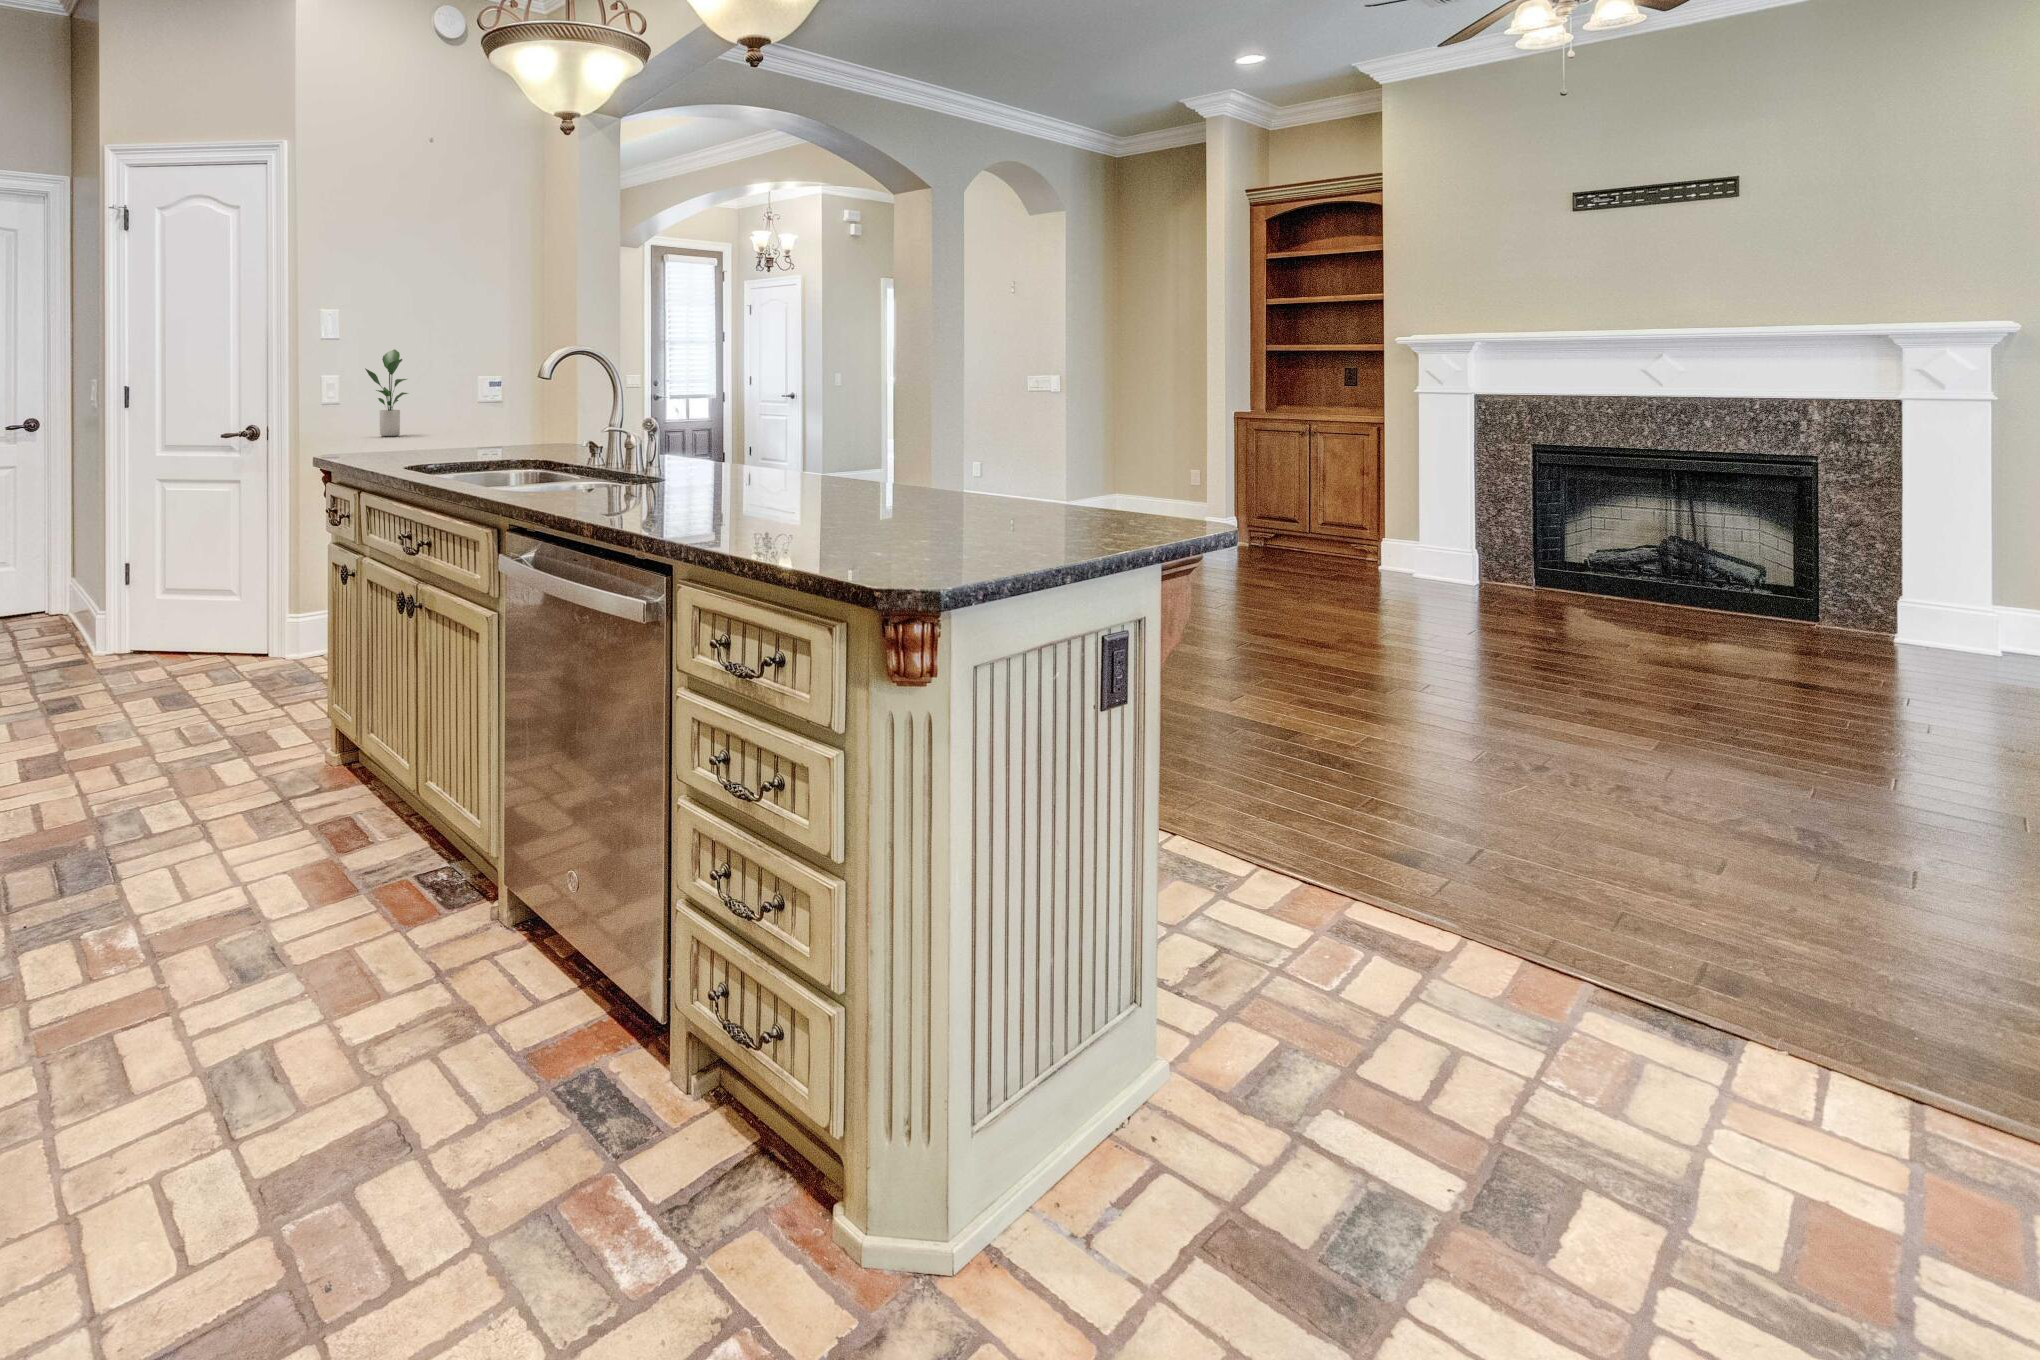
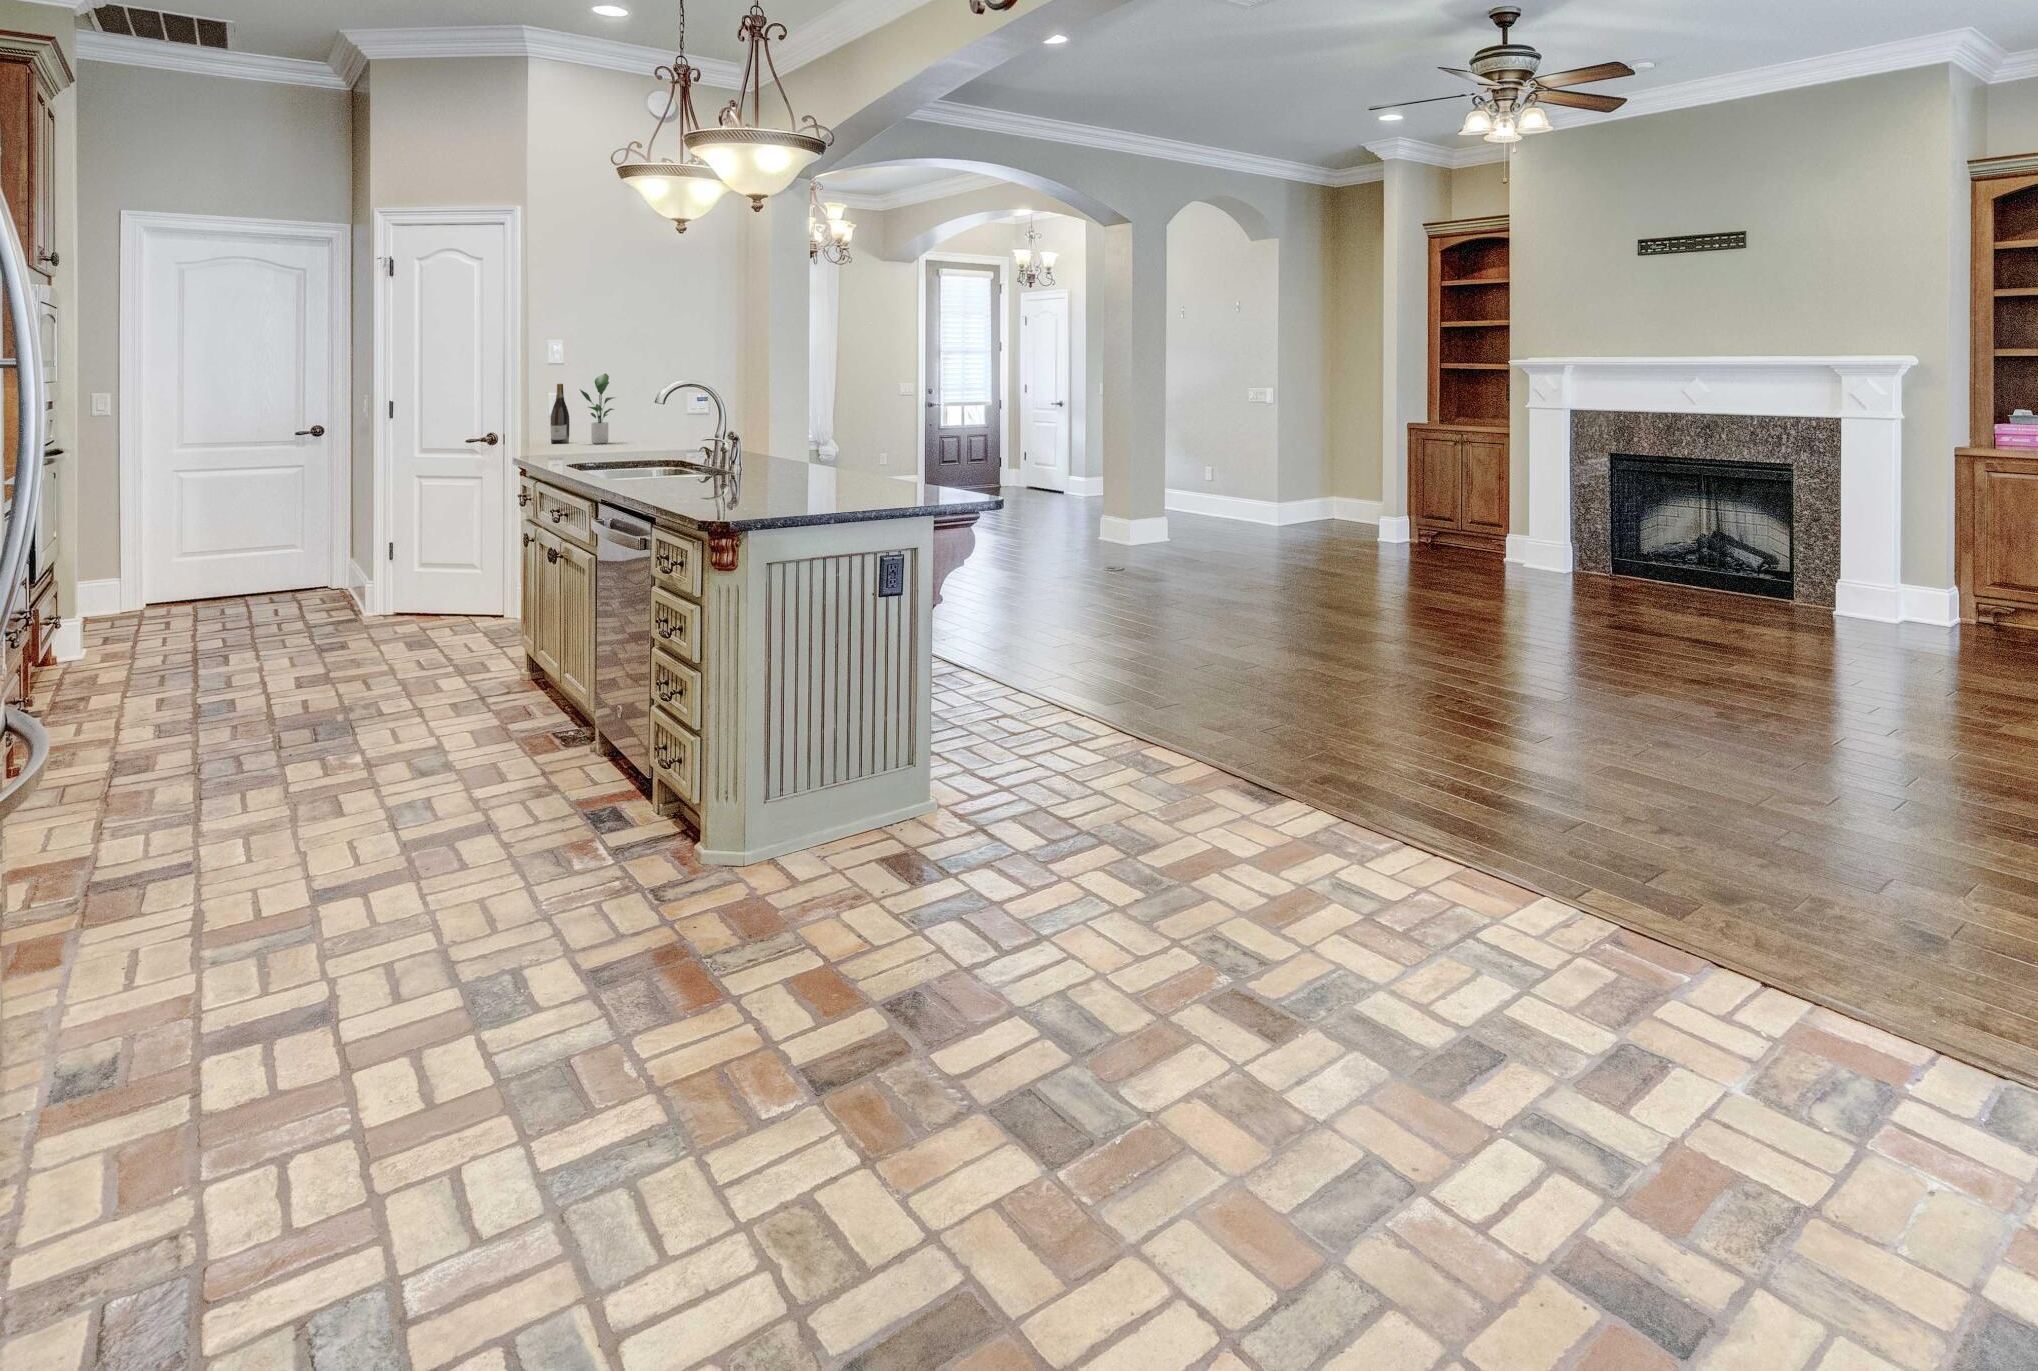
wine bottle: none [327,362,350,436] -> present [551,384,569,443]

